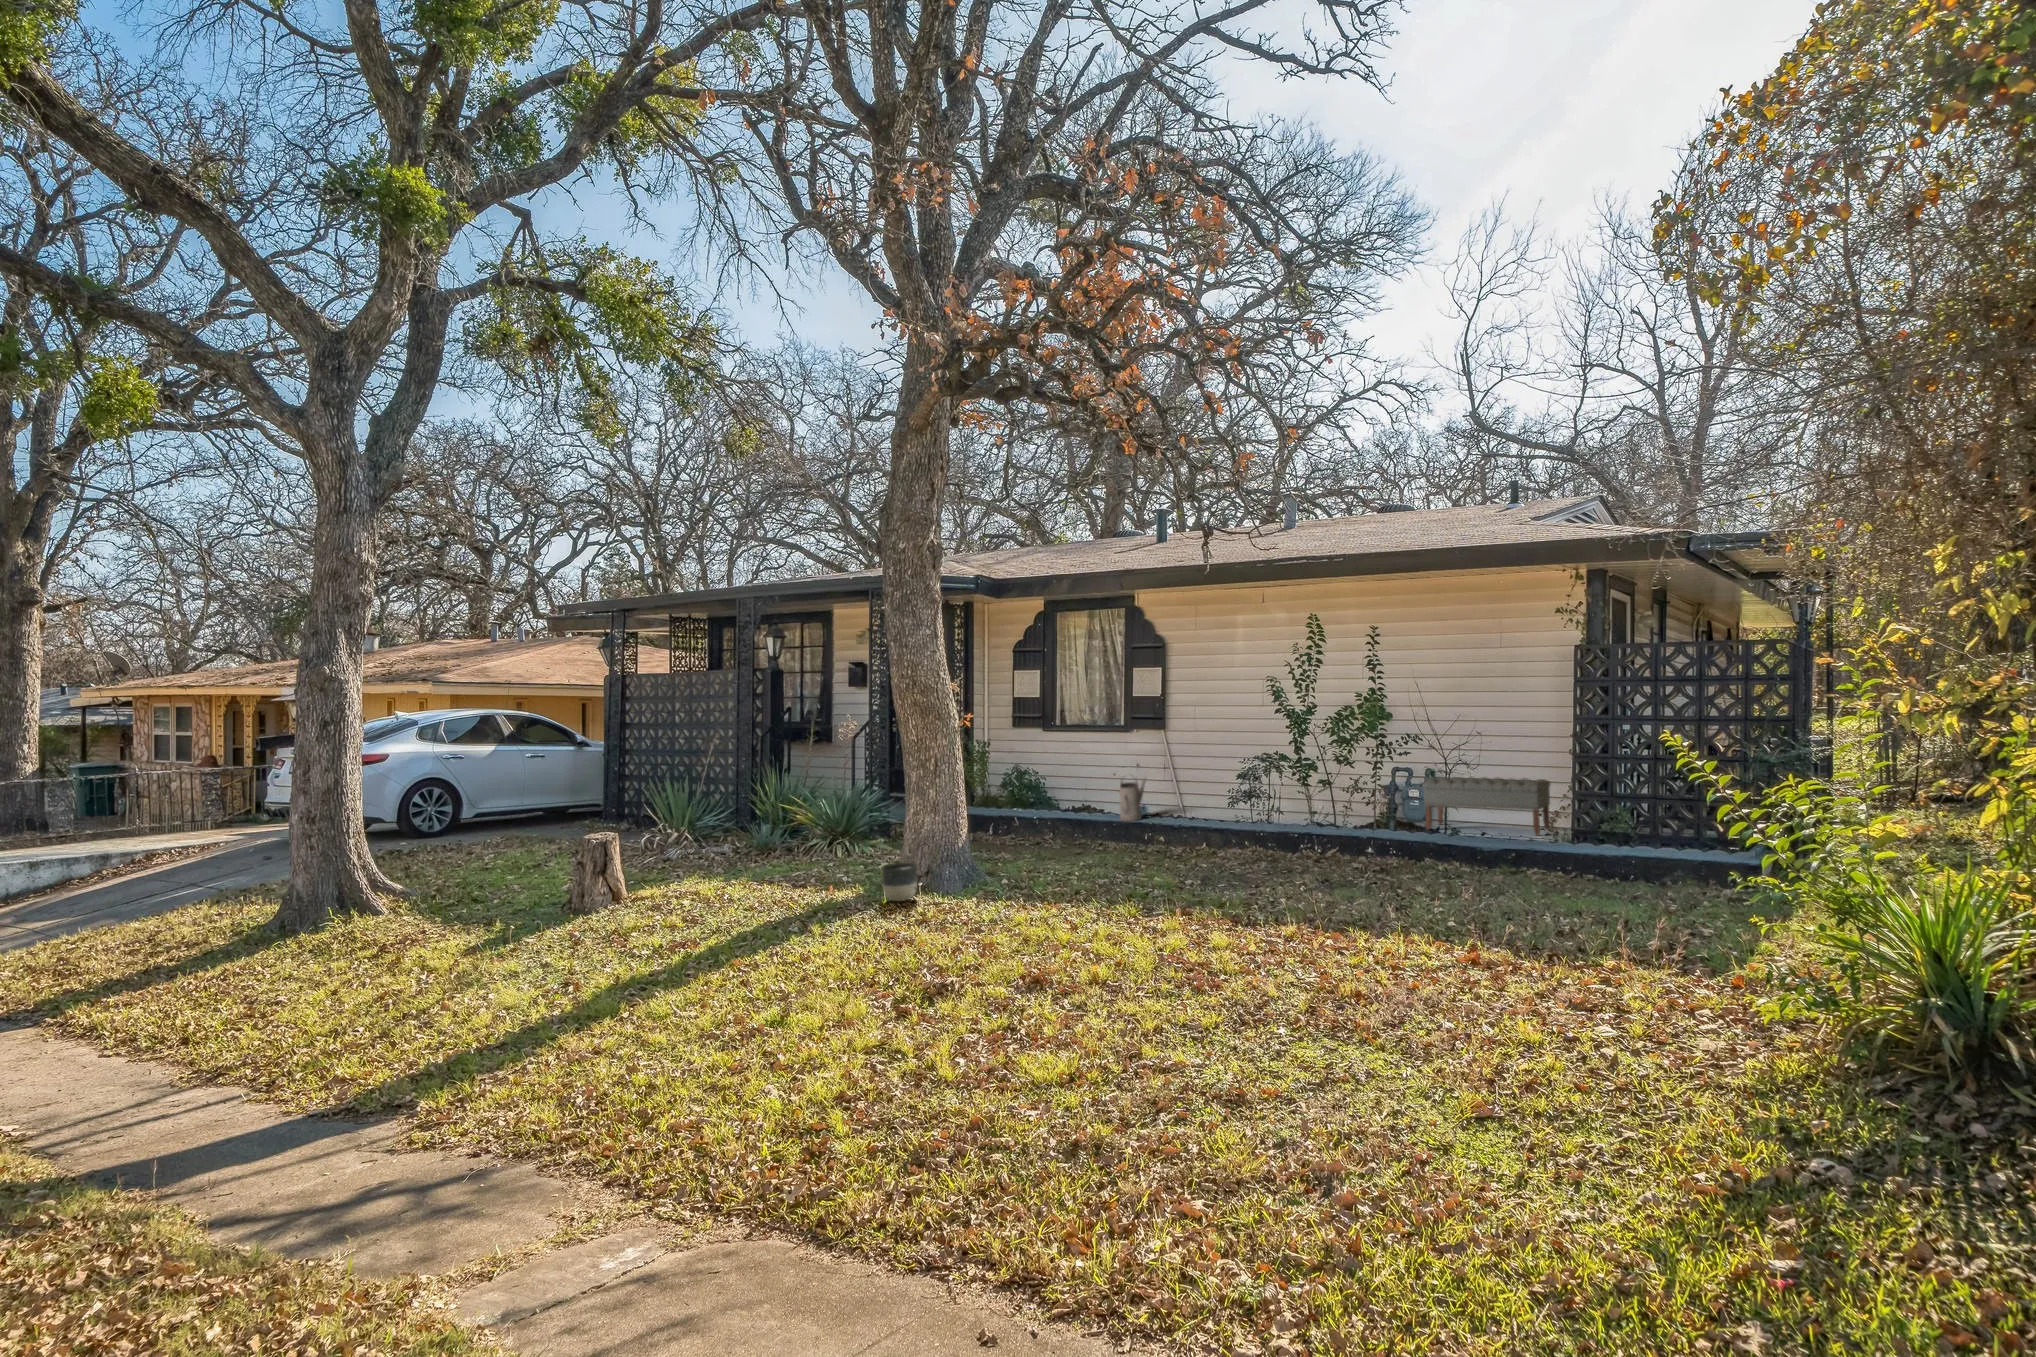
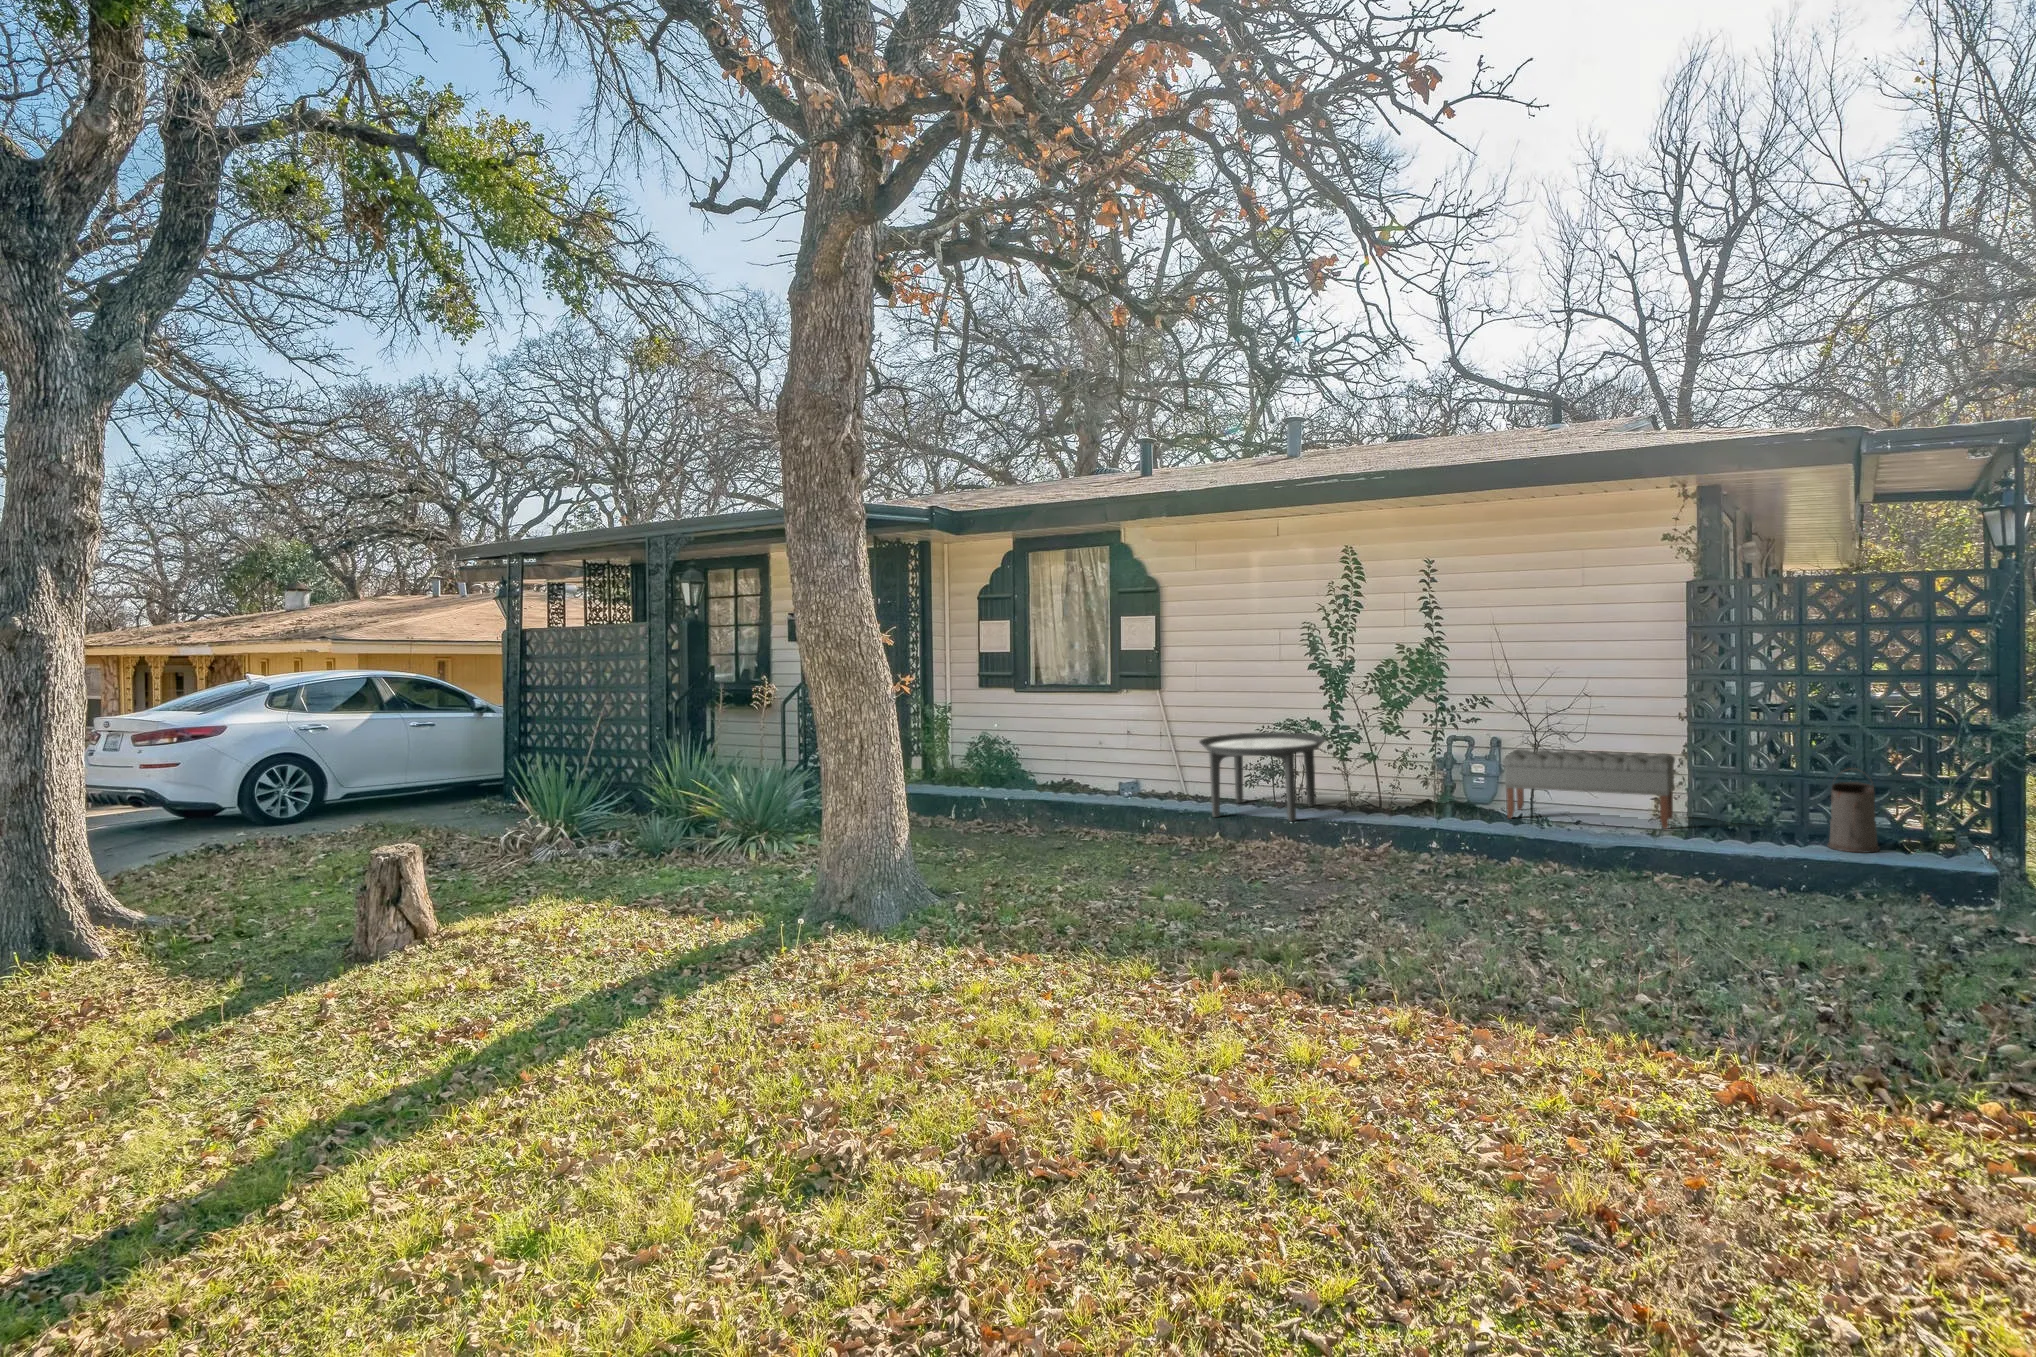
round table: none [1190,764,1290,832] -> present [1200,732,1326,821]
watering can: present [1120,778,1146,821] -> present [1827,771,1880,853]
planter: present [881,863,916,901] -> none [780,890,833,949]

